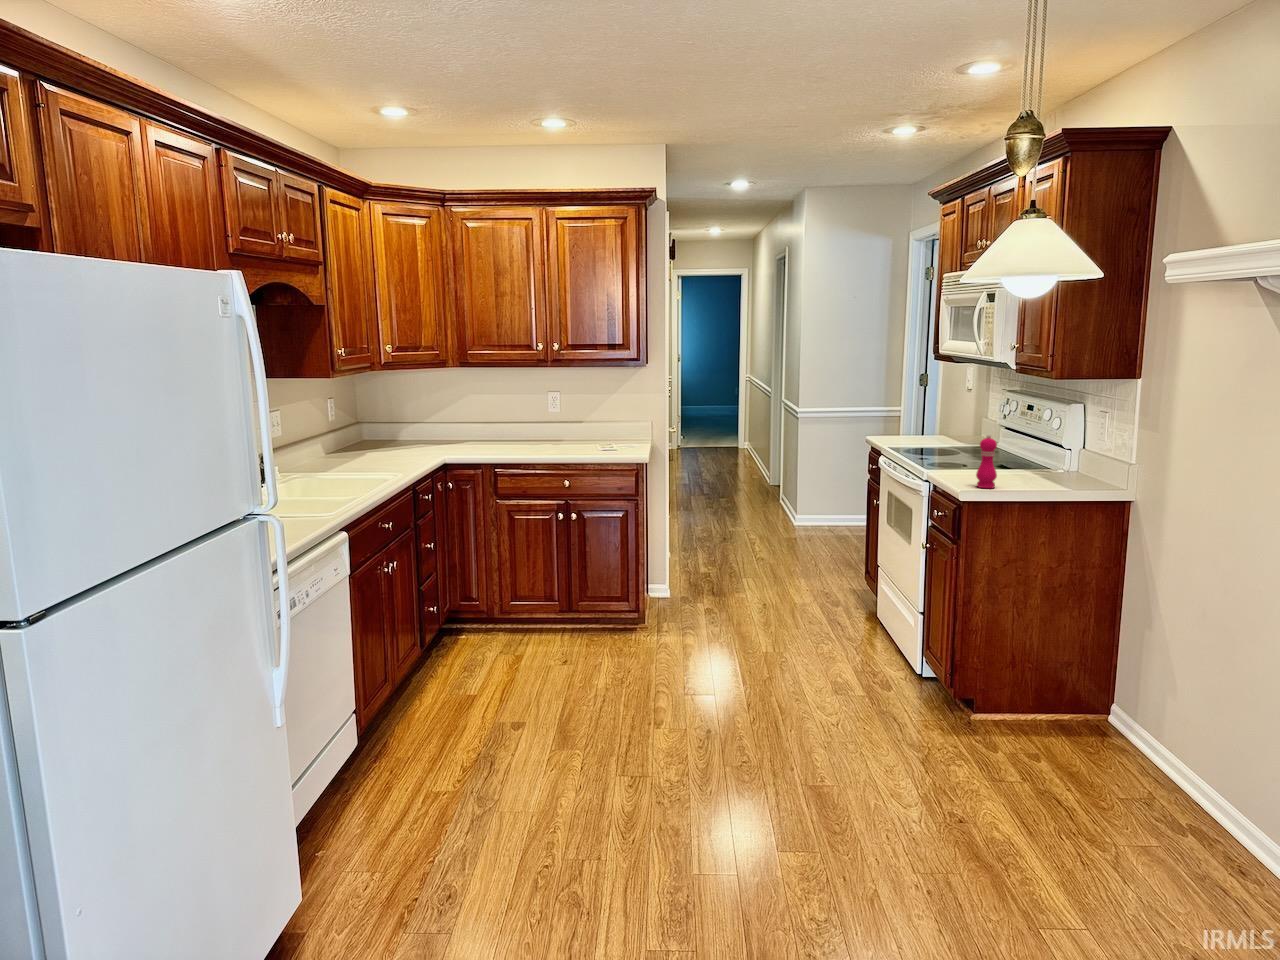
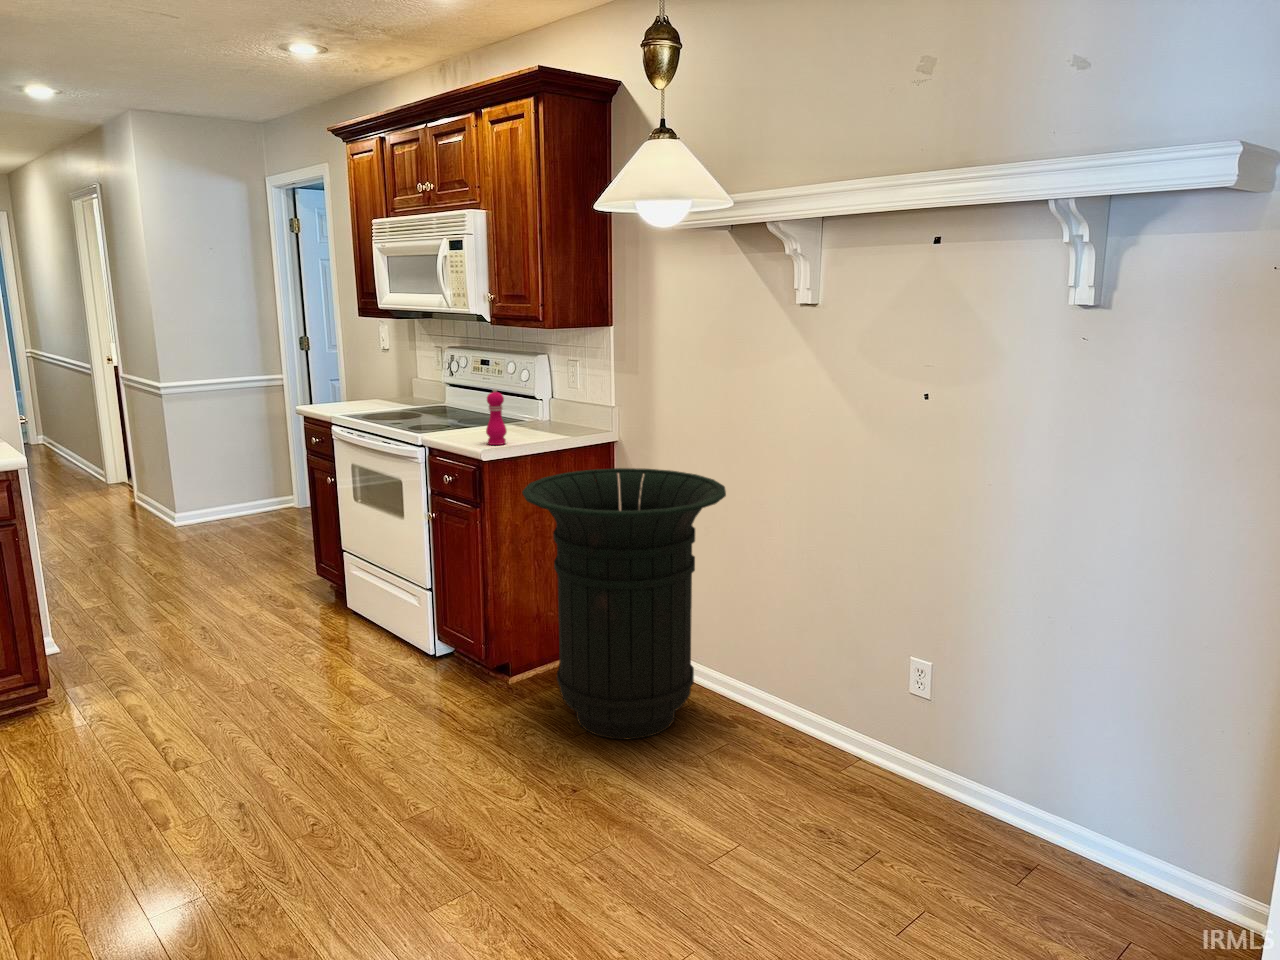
trash can: none [972,524,1204,808] -> present [522,468,726,739]

